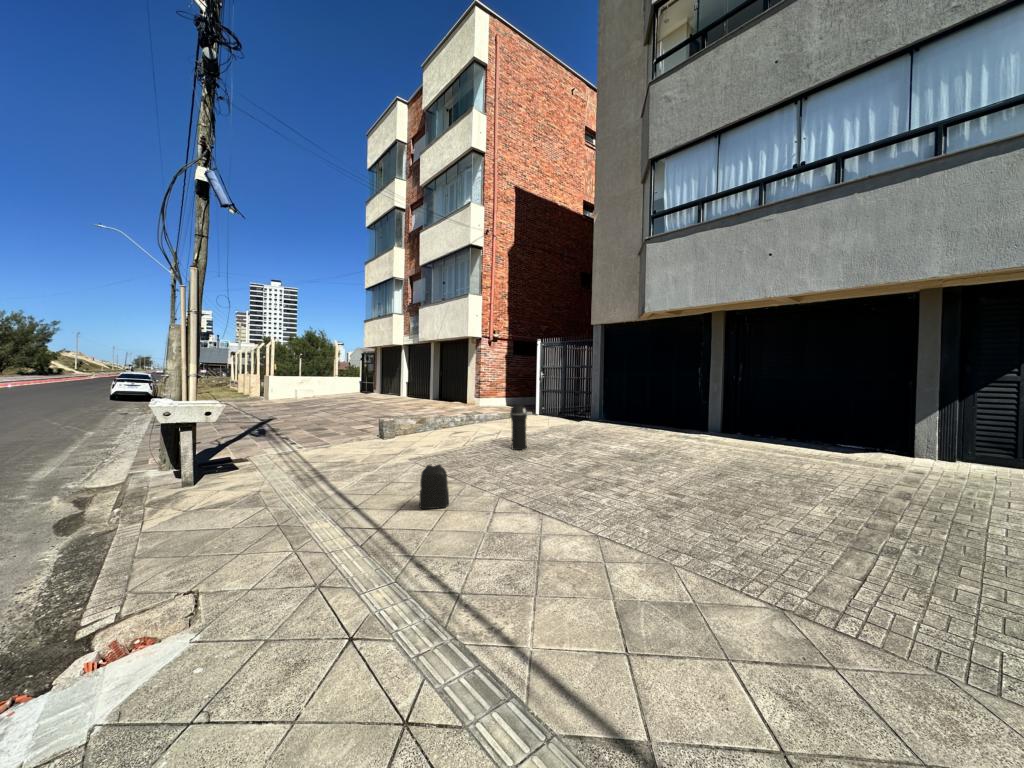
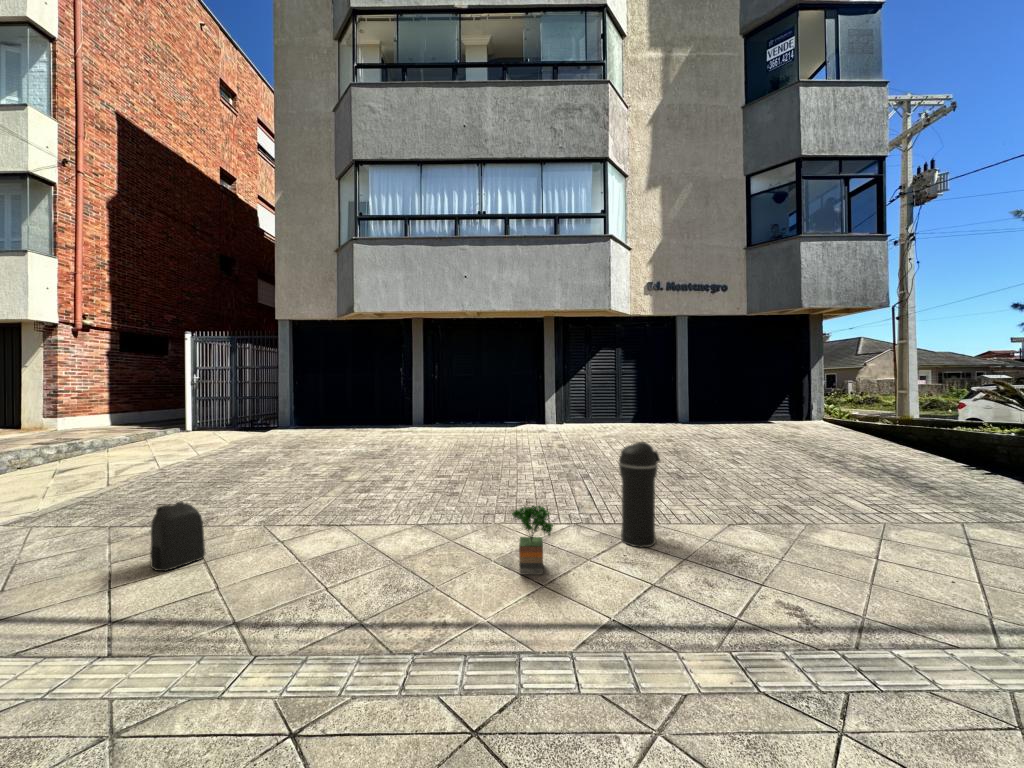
trash can: present [510,404,527,450] -> present [619,442,660,548]
potted tree: none [619,543,673,636] -> present [512,506,553,575]

